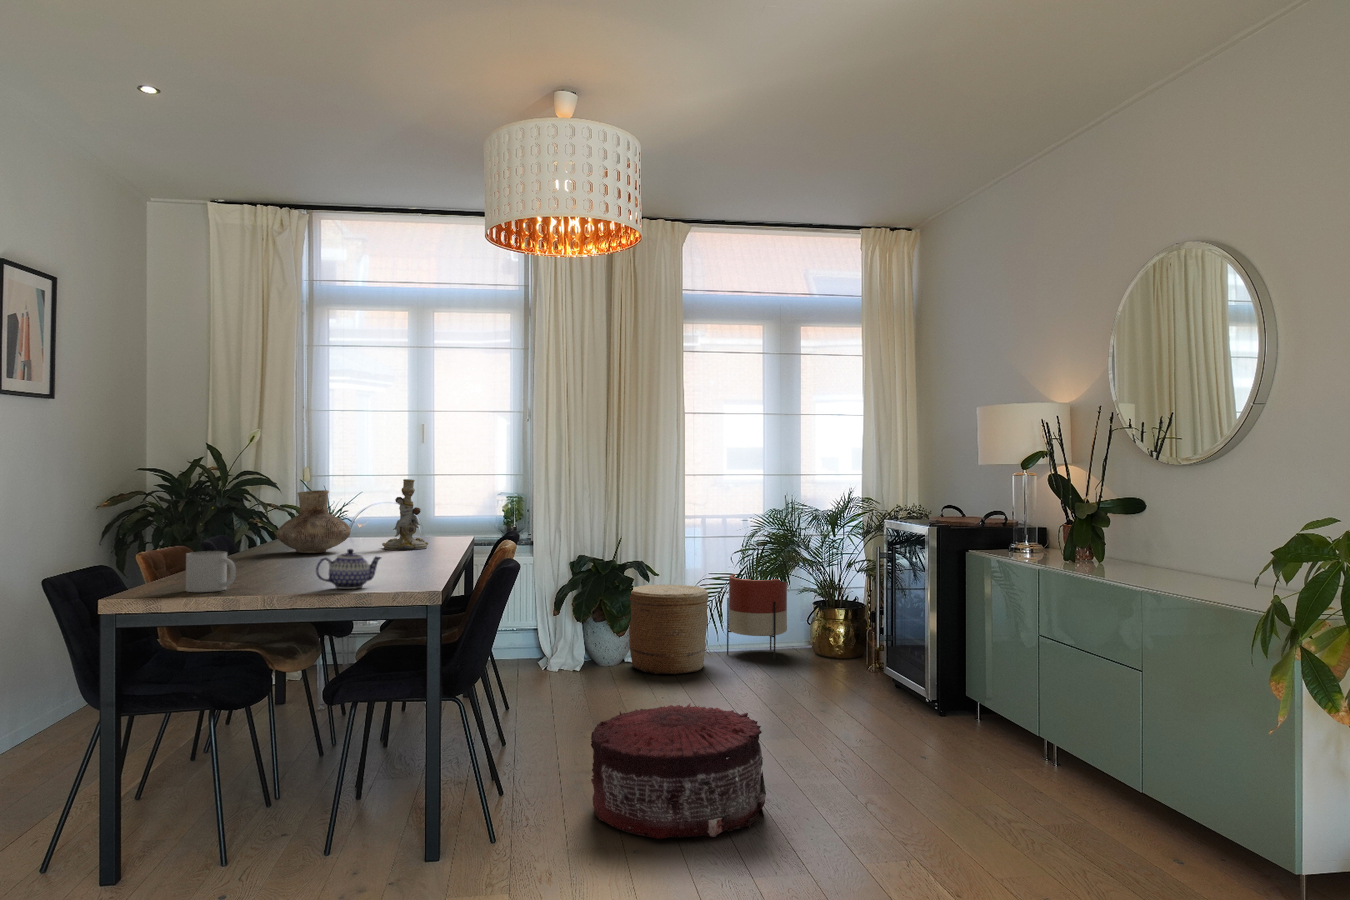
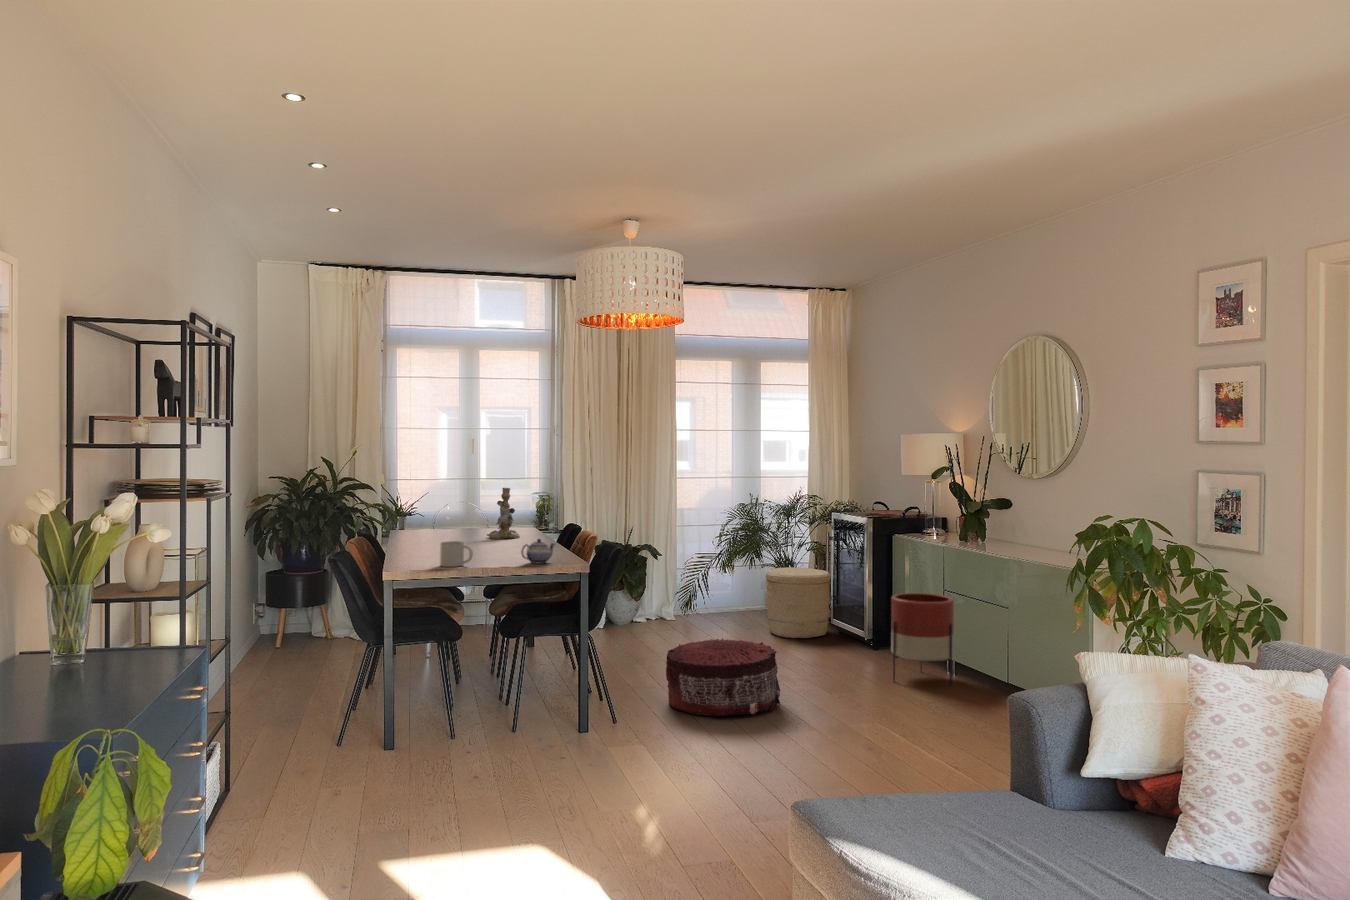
vase: present [276,490,351,553] -> none [421,497,472,542]
planter: present [727,574,787,661] -> present [891,593,954,685]
woven basket: present [629,585,708,675] -> present [766,567,831,638]

